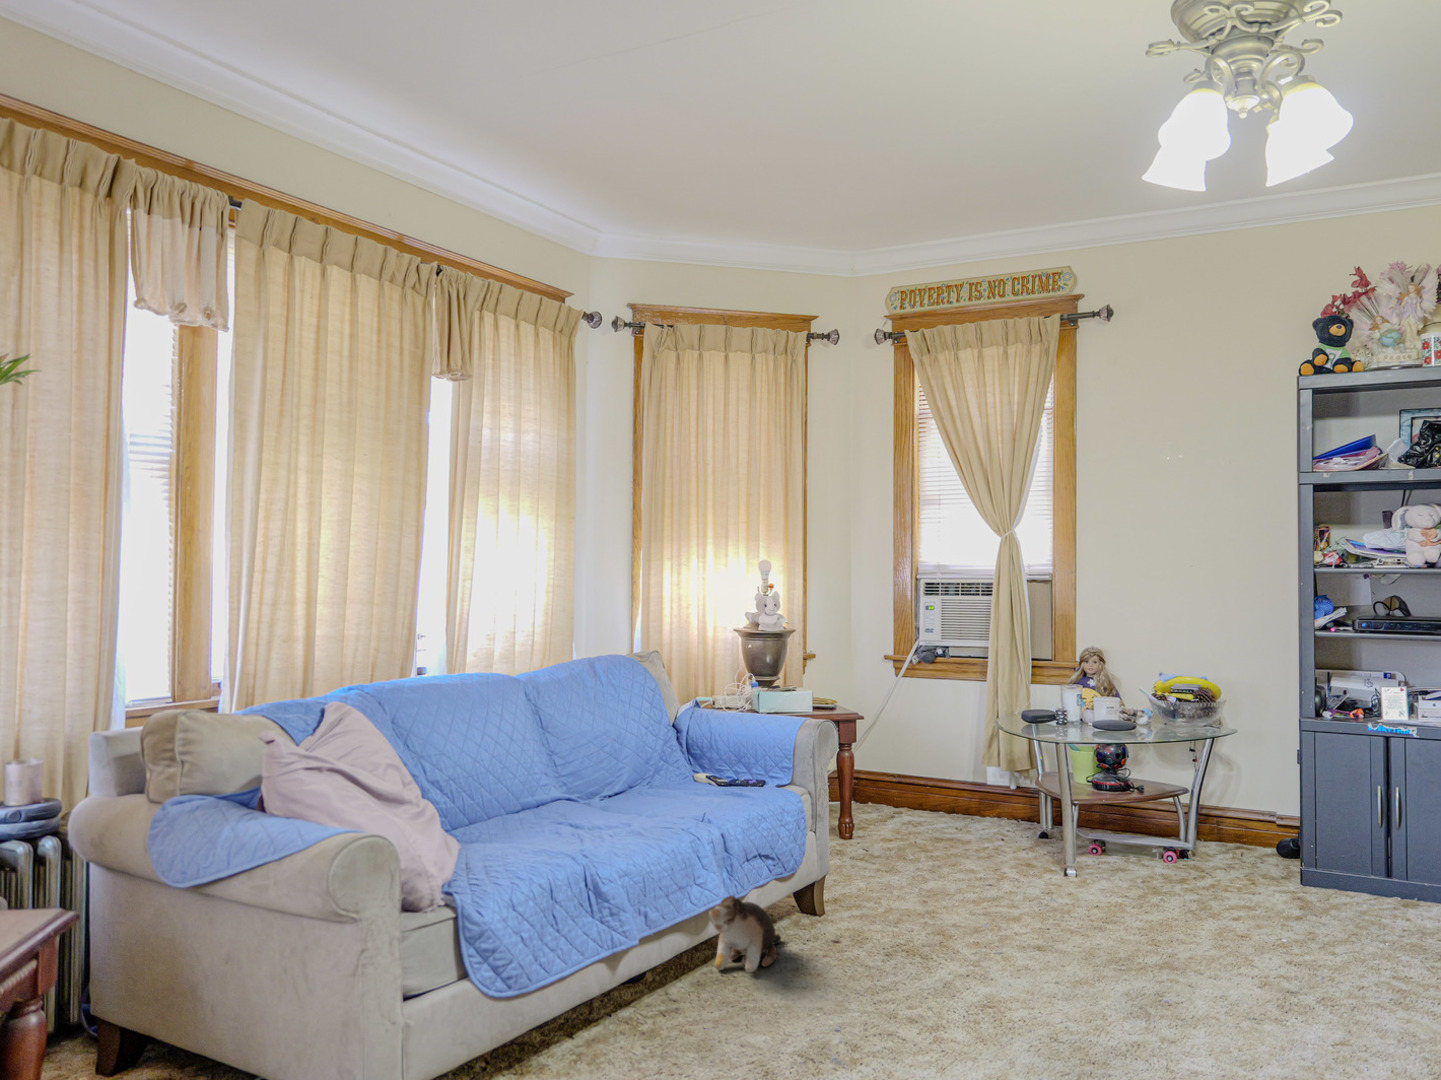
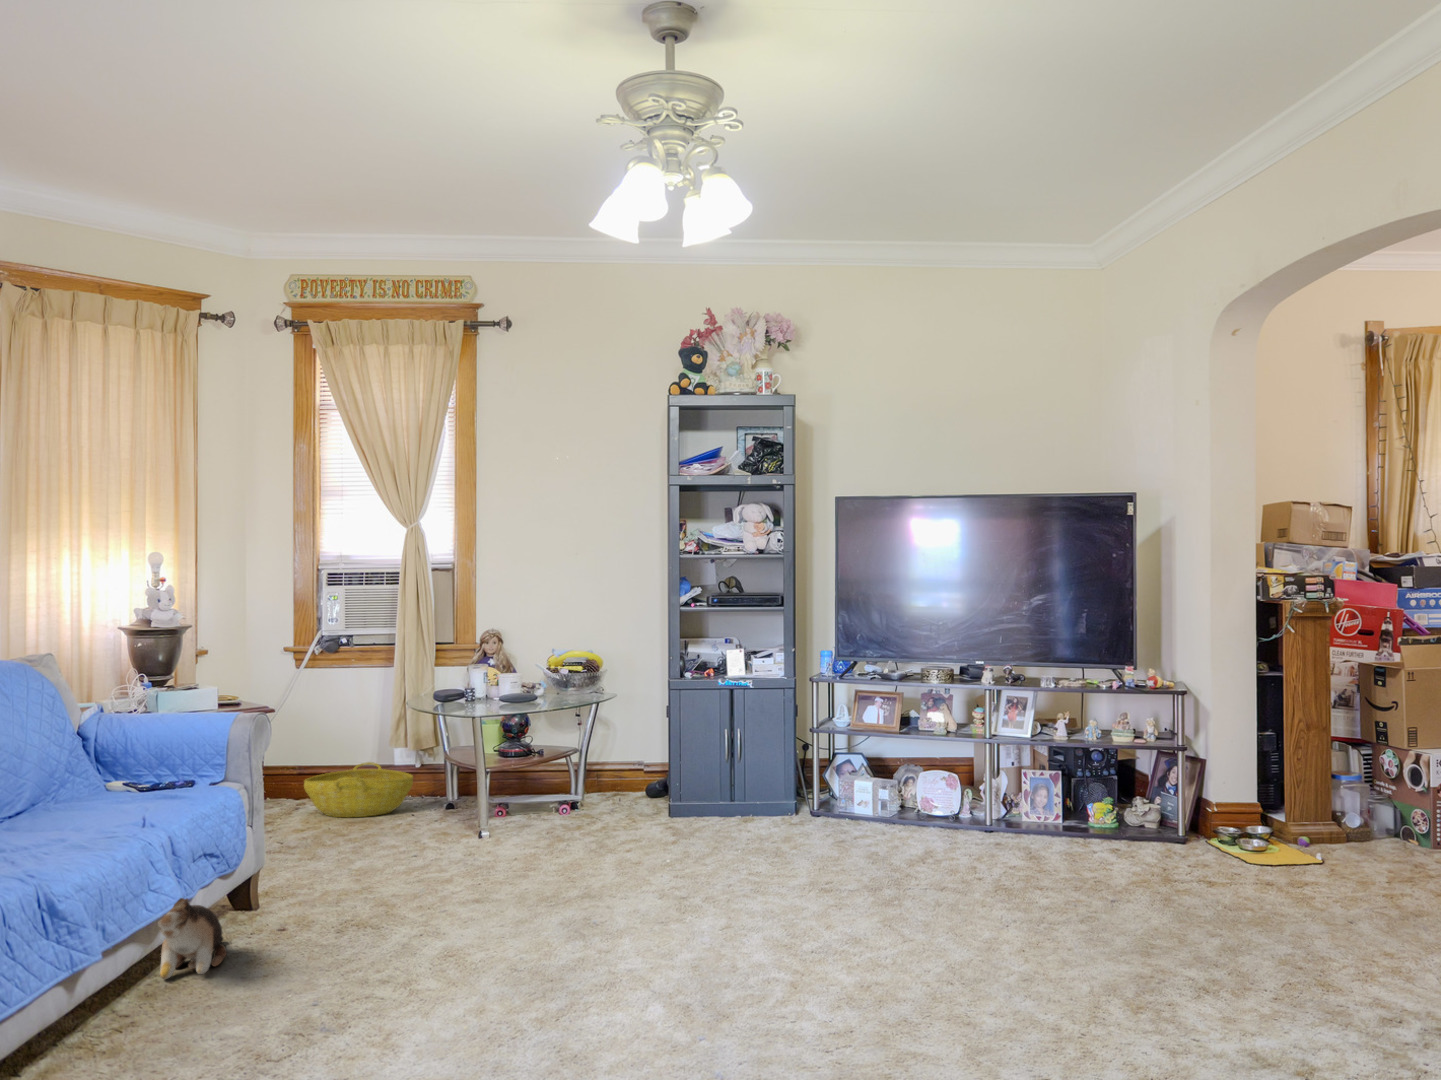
basket: none [897,775,1003,830] -> present [304,762,413,817]

